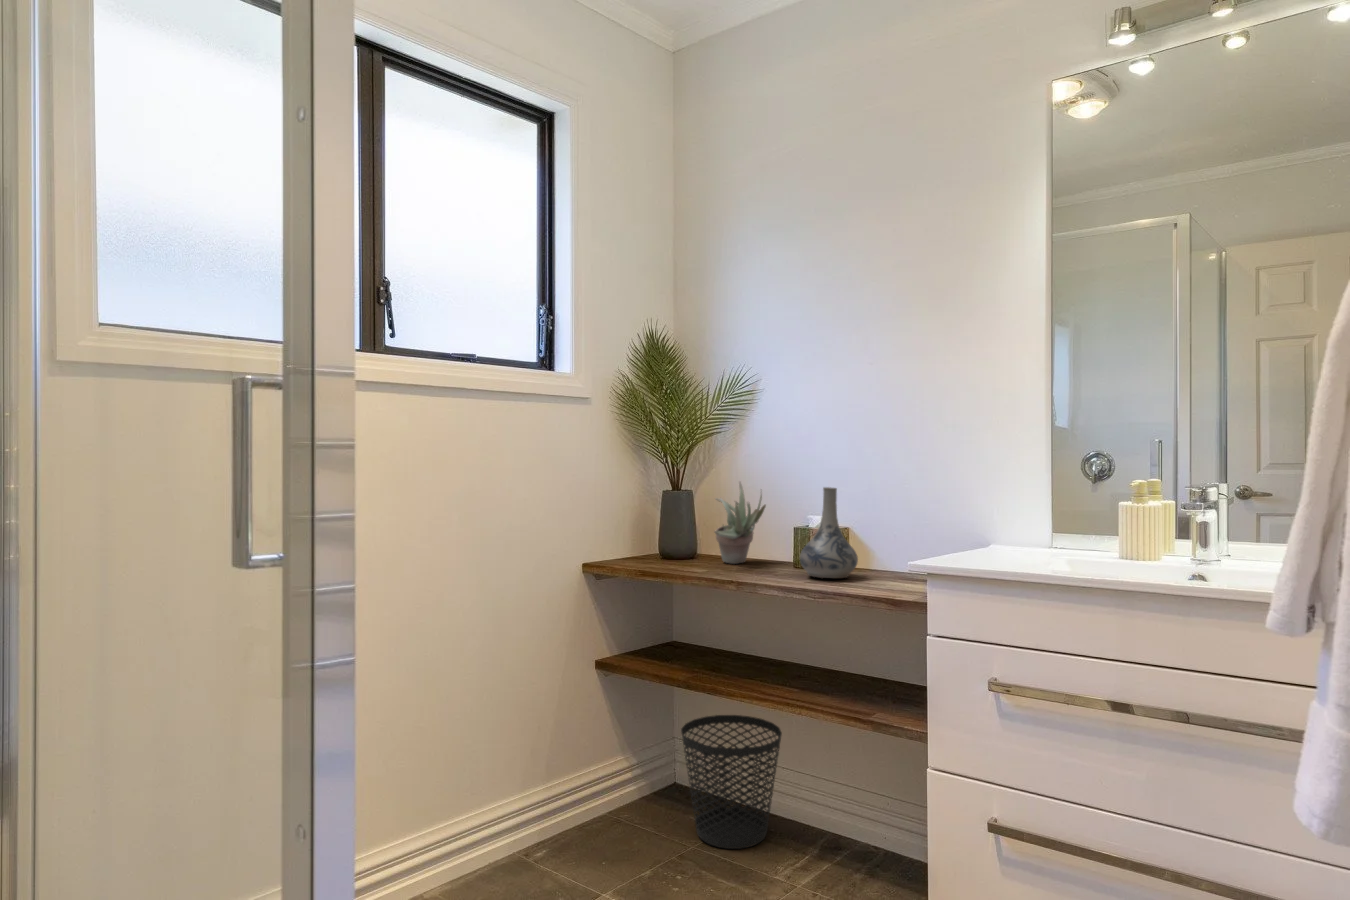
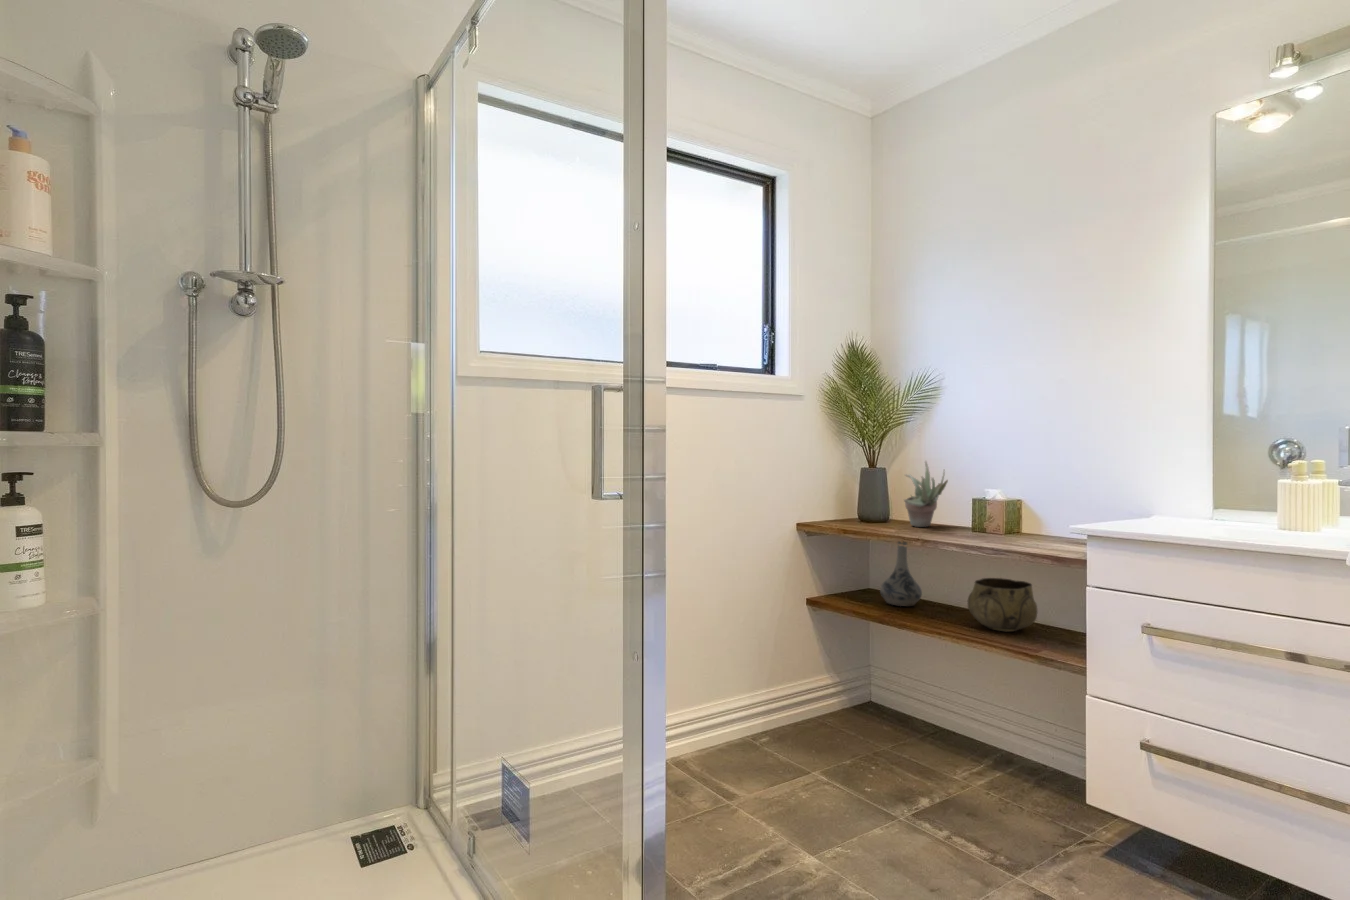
decorative vase: present [800,487,858,578] -> present [880,542,922,606]
decorative bowl: none [790,624,869,691] -> present [968,578,1037,632]
wastebasket: present [681,715,782,849] -> none [876,648,960,752]

